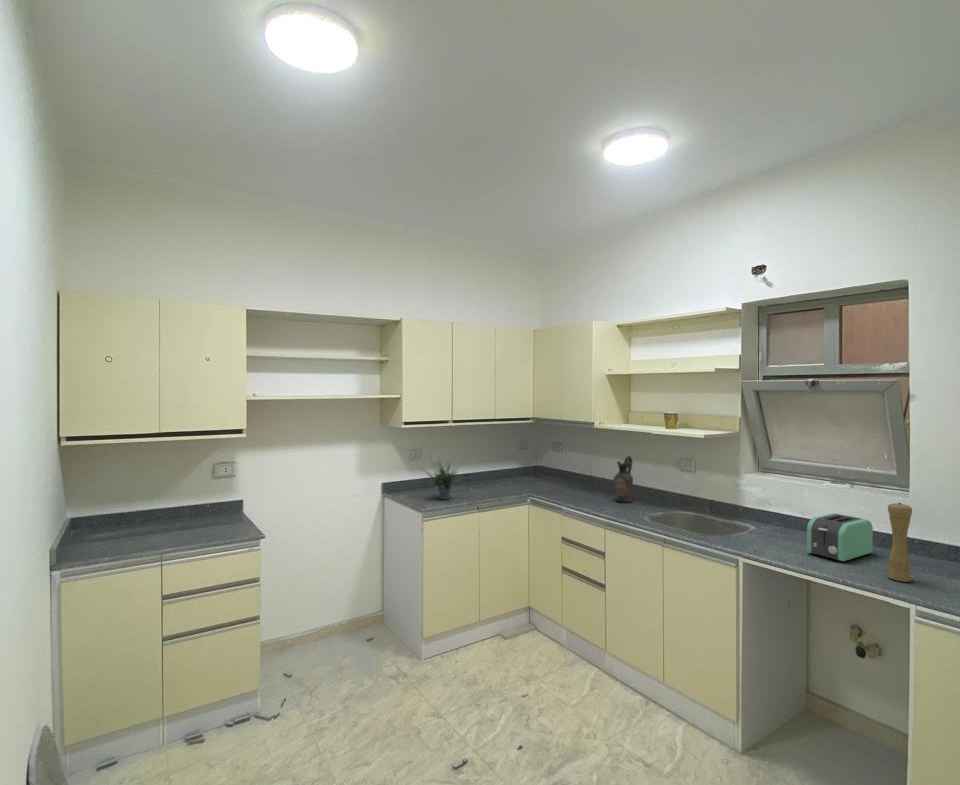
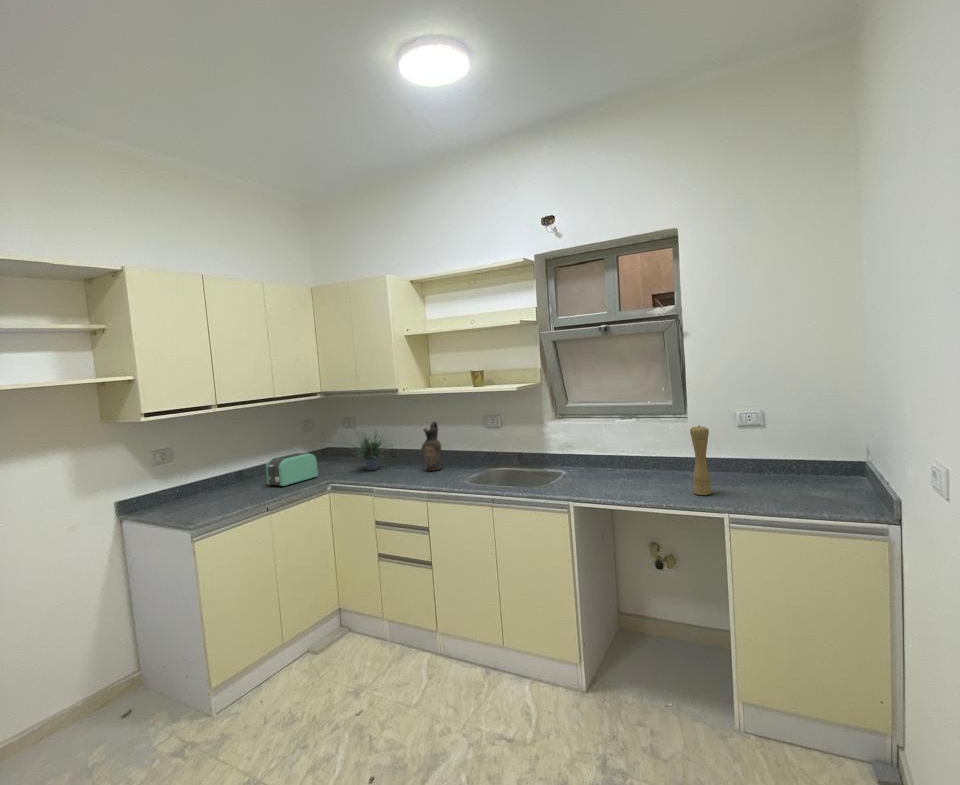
potted plant: present [424,463,457,500] -> present [346,434,386,470]
toaster: present [807,513,873,562] -> present [266,453,318,486]

